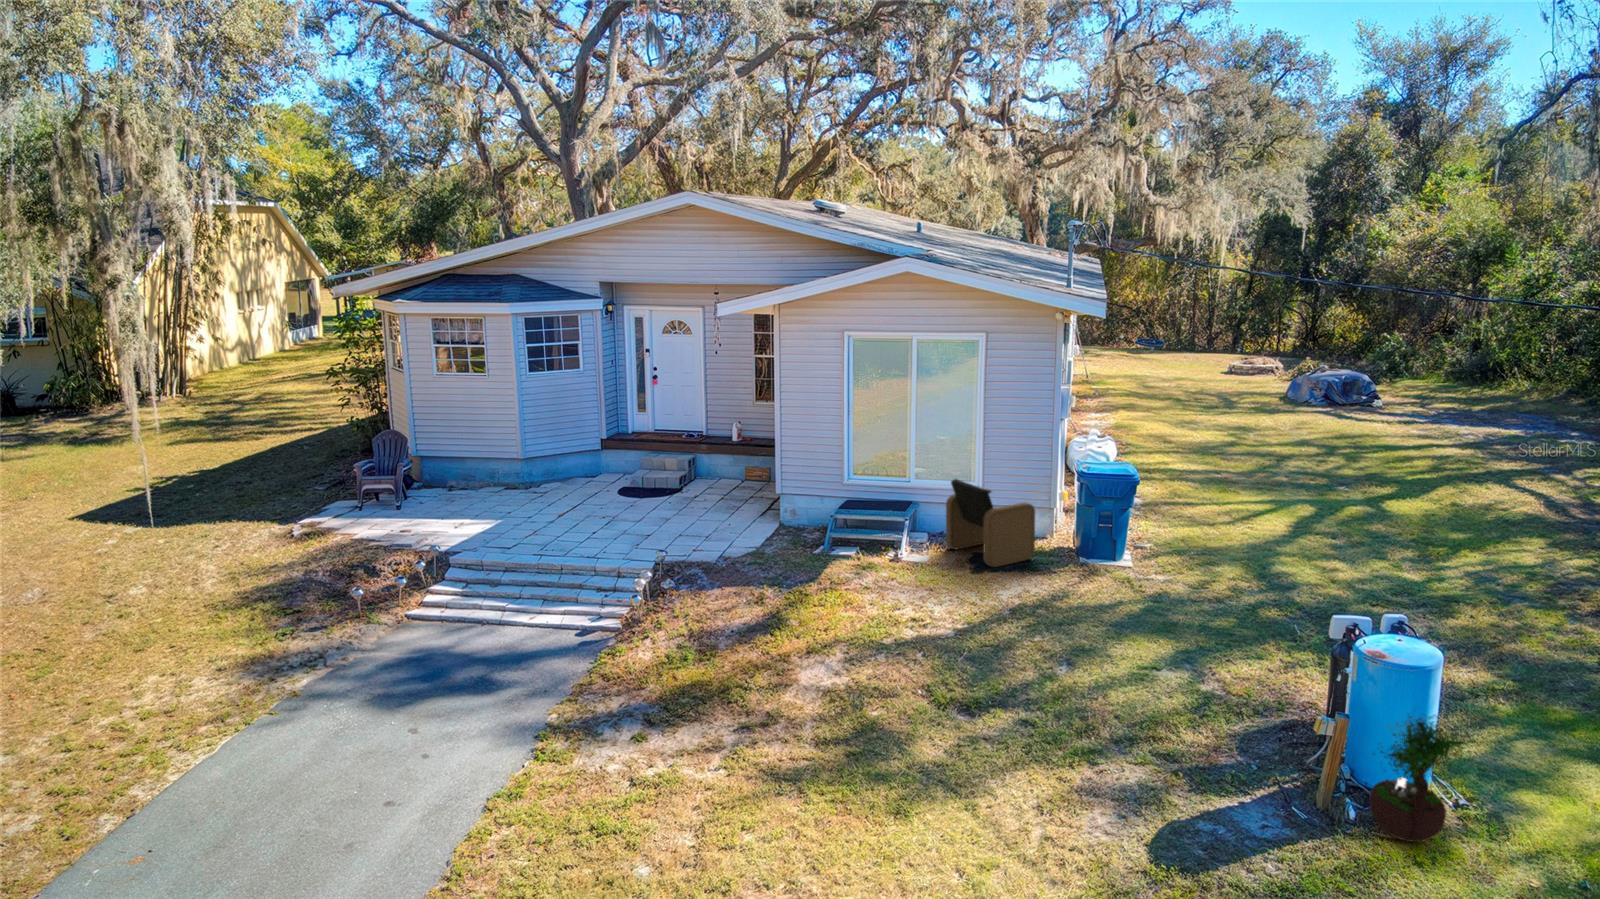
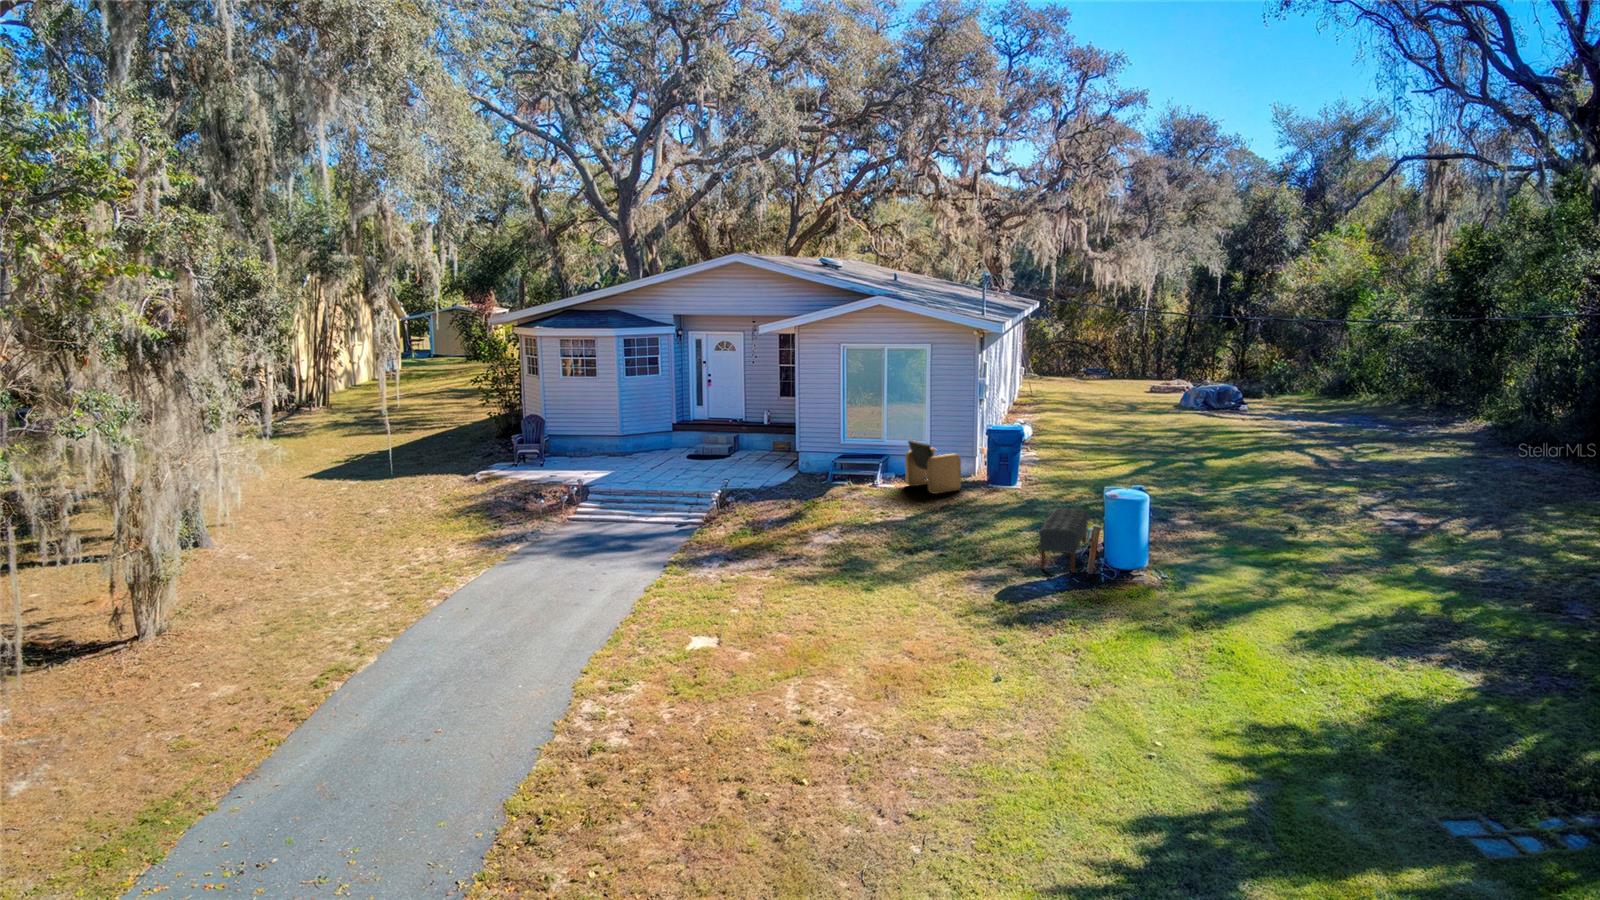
bench: none [1243,644,1329,802] -> present [1039,508,1088,572]
potted tree: present [1369,713,1471,842] -> none [1087,513,1133,582]

